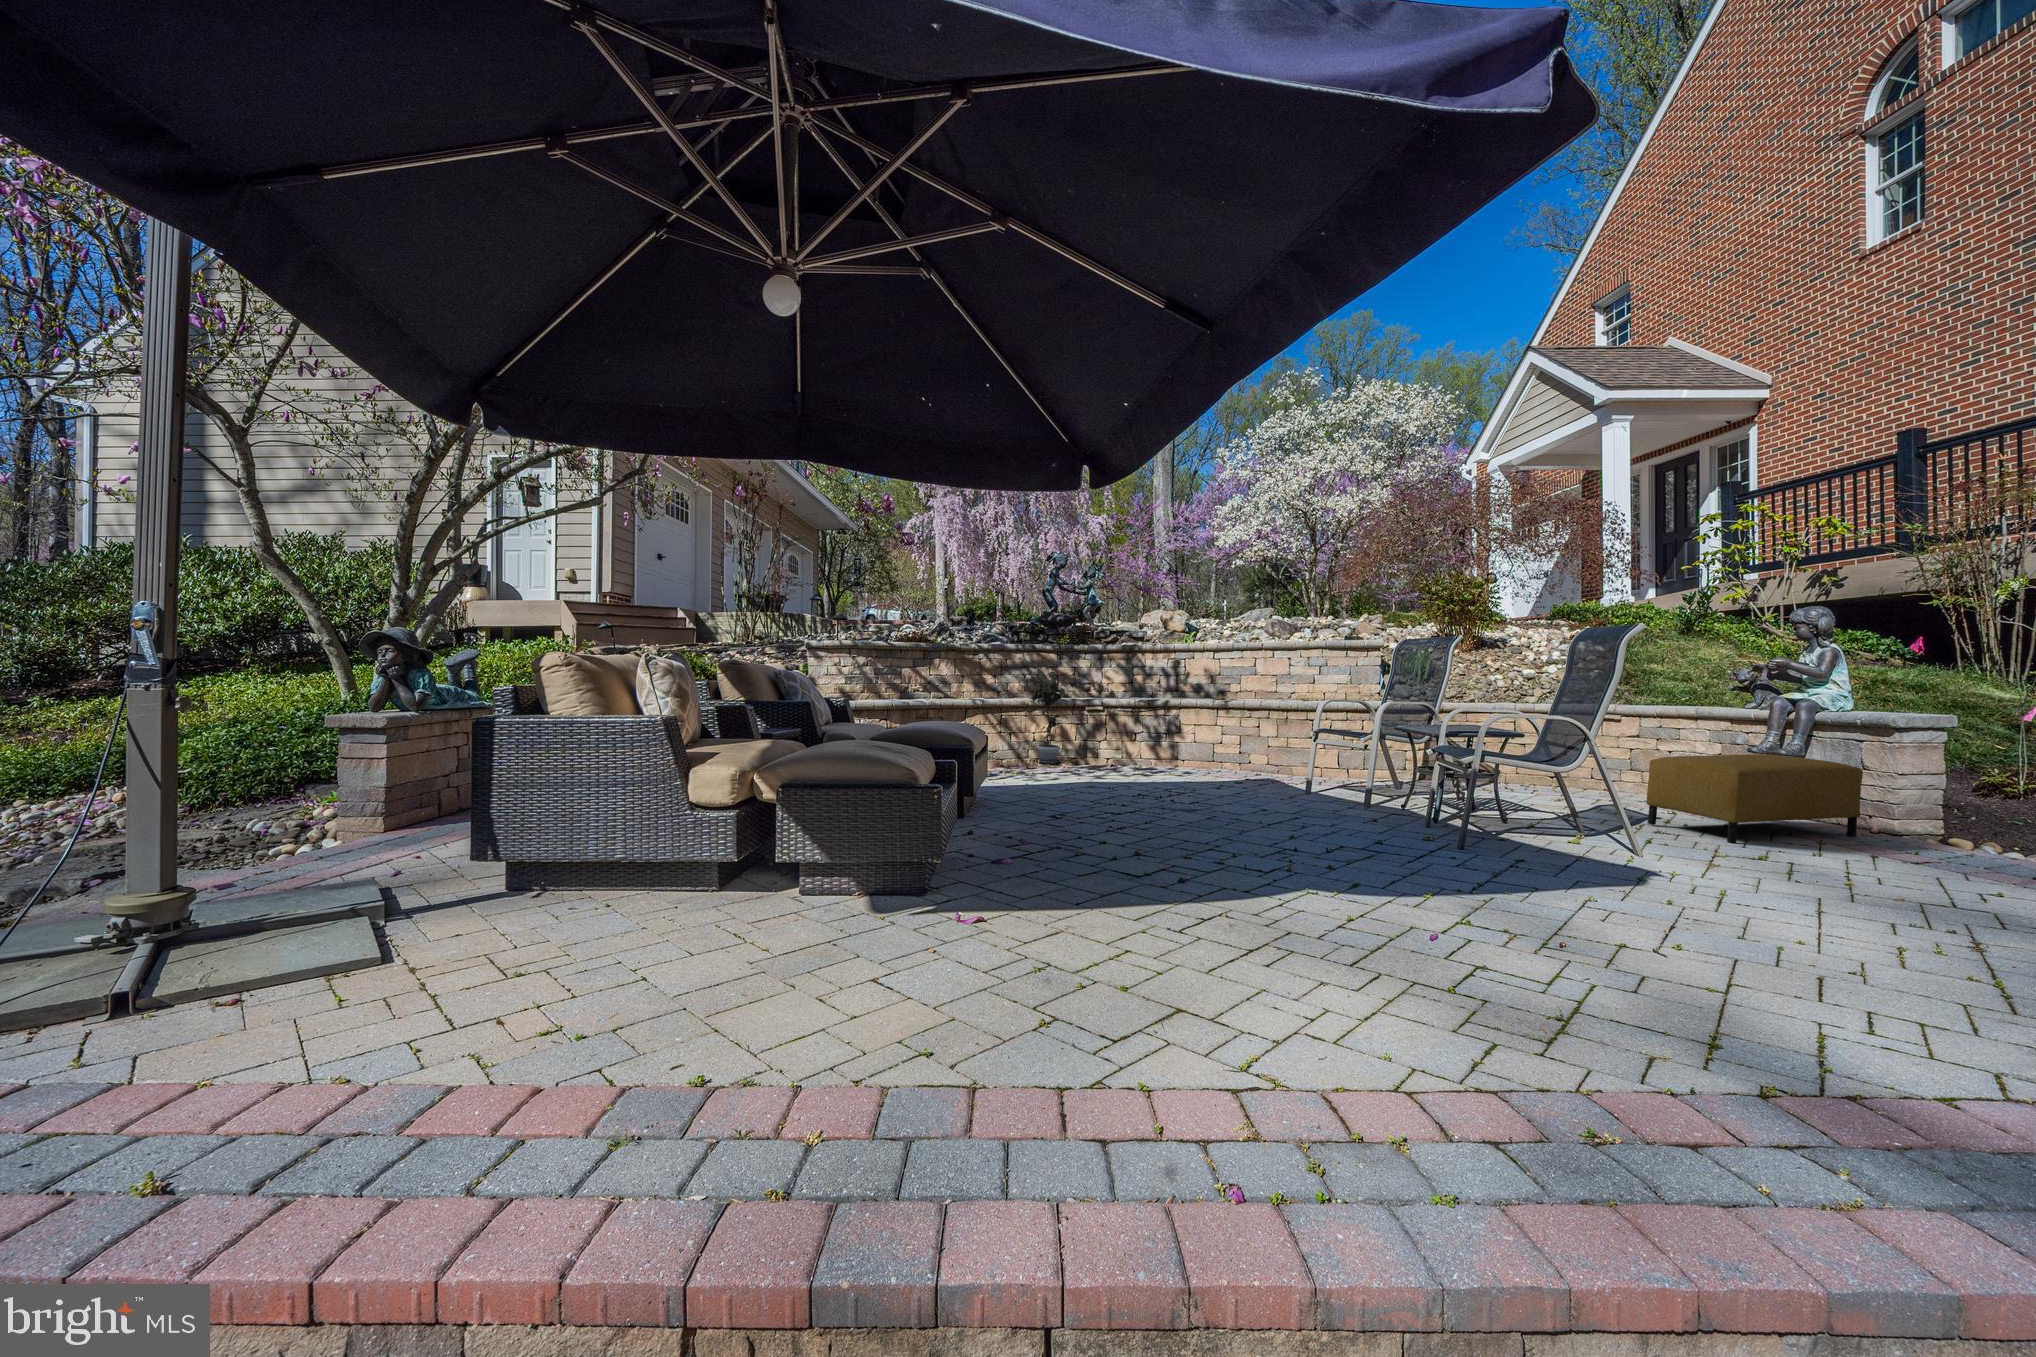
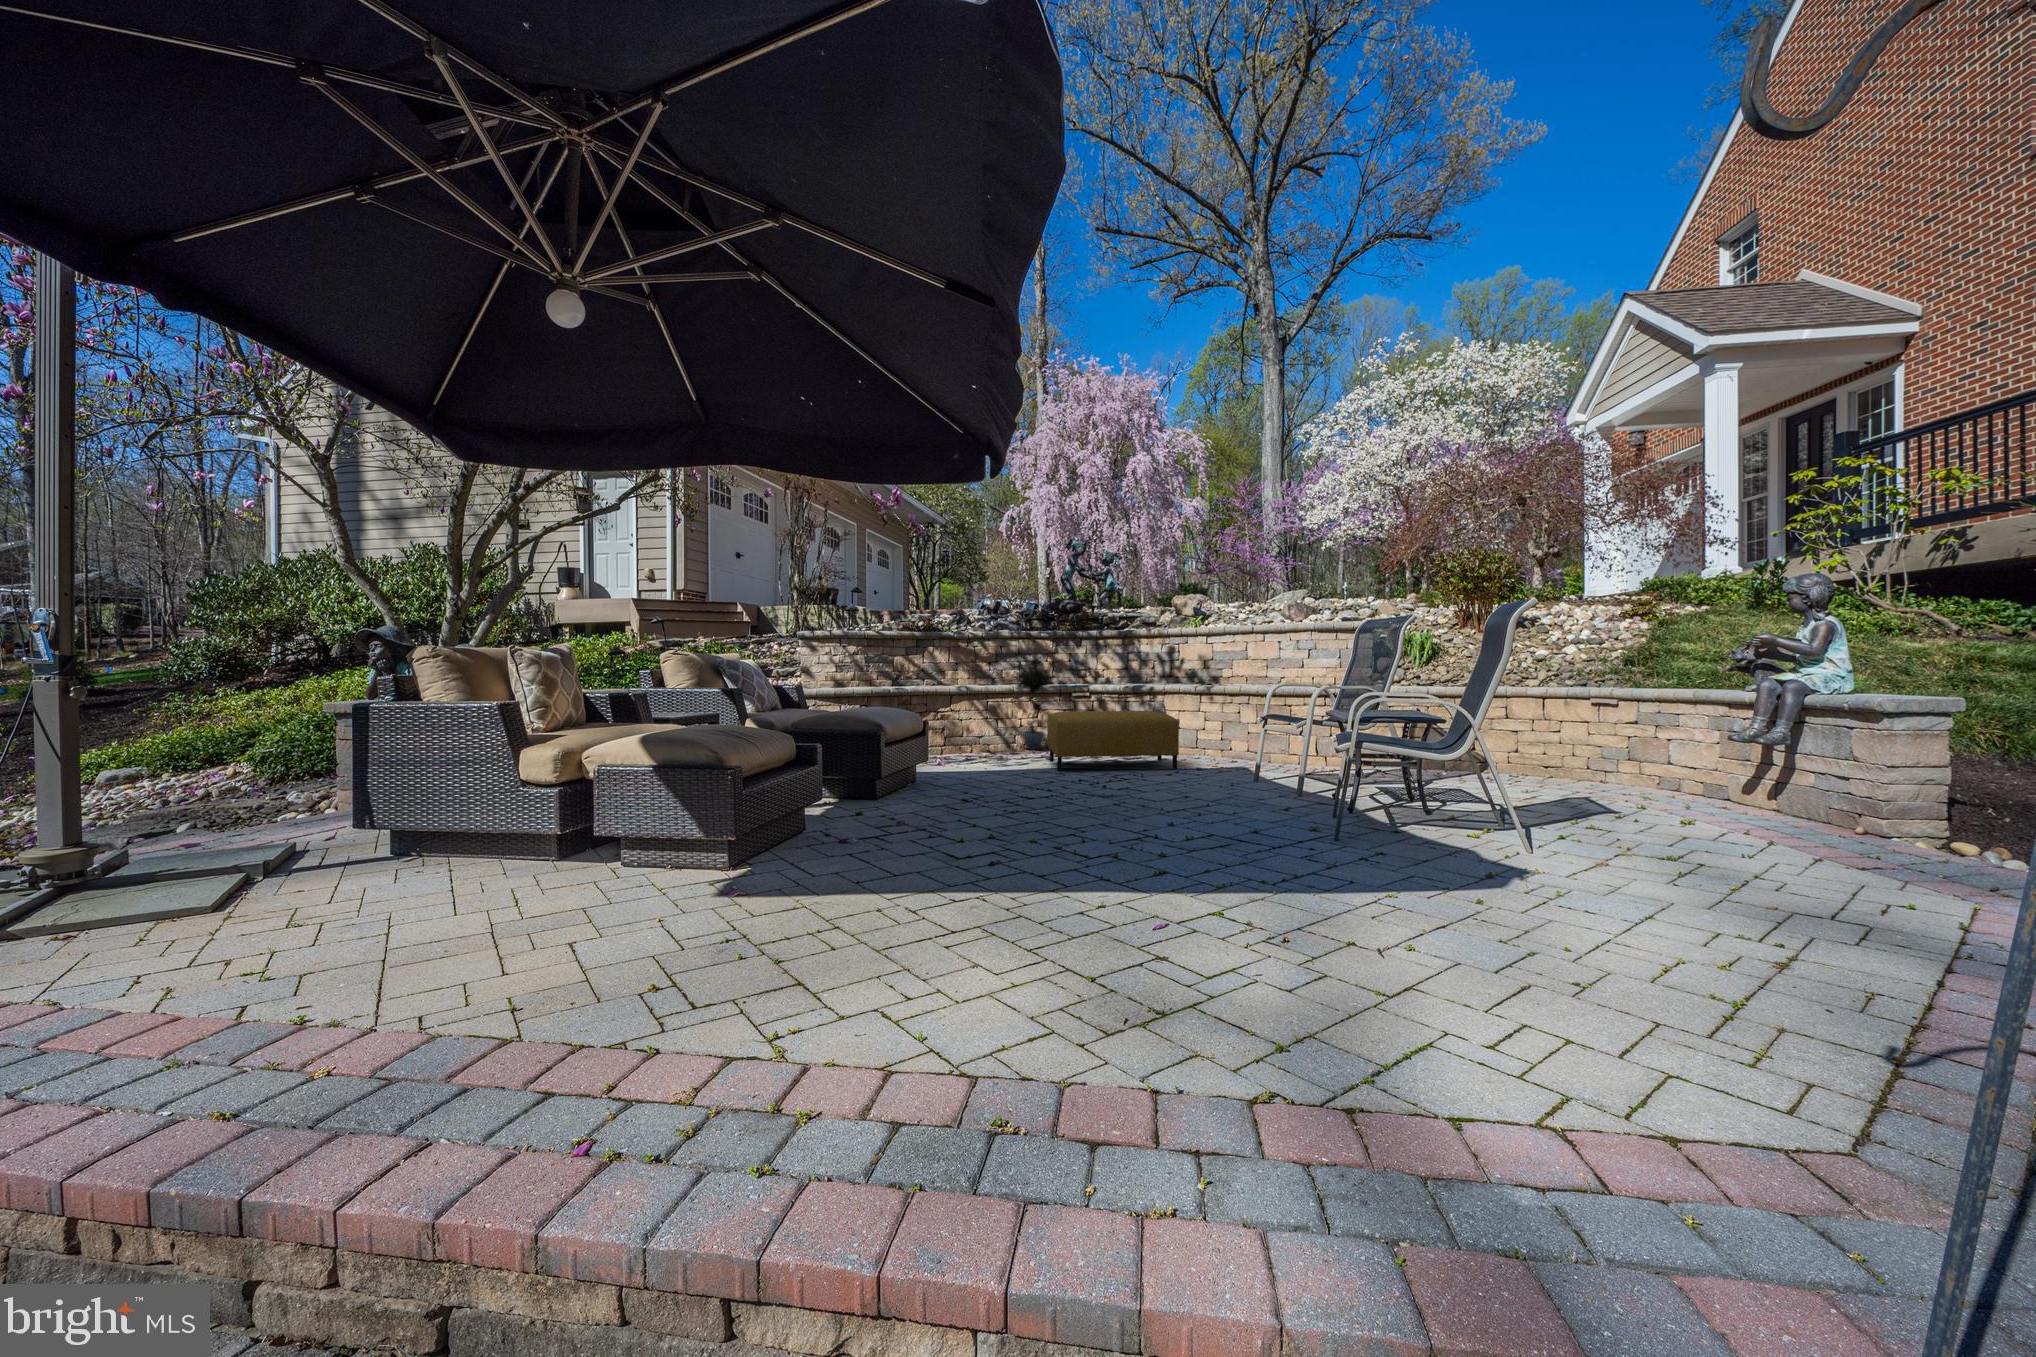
ottoman: present [1646,754,1863,843] -> present [1047,711,1179,771]

